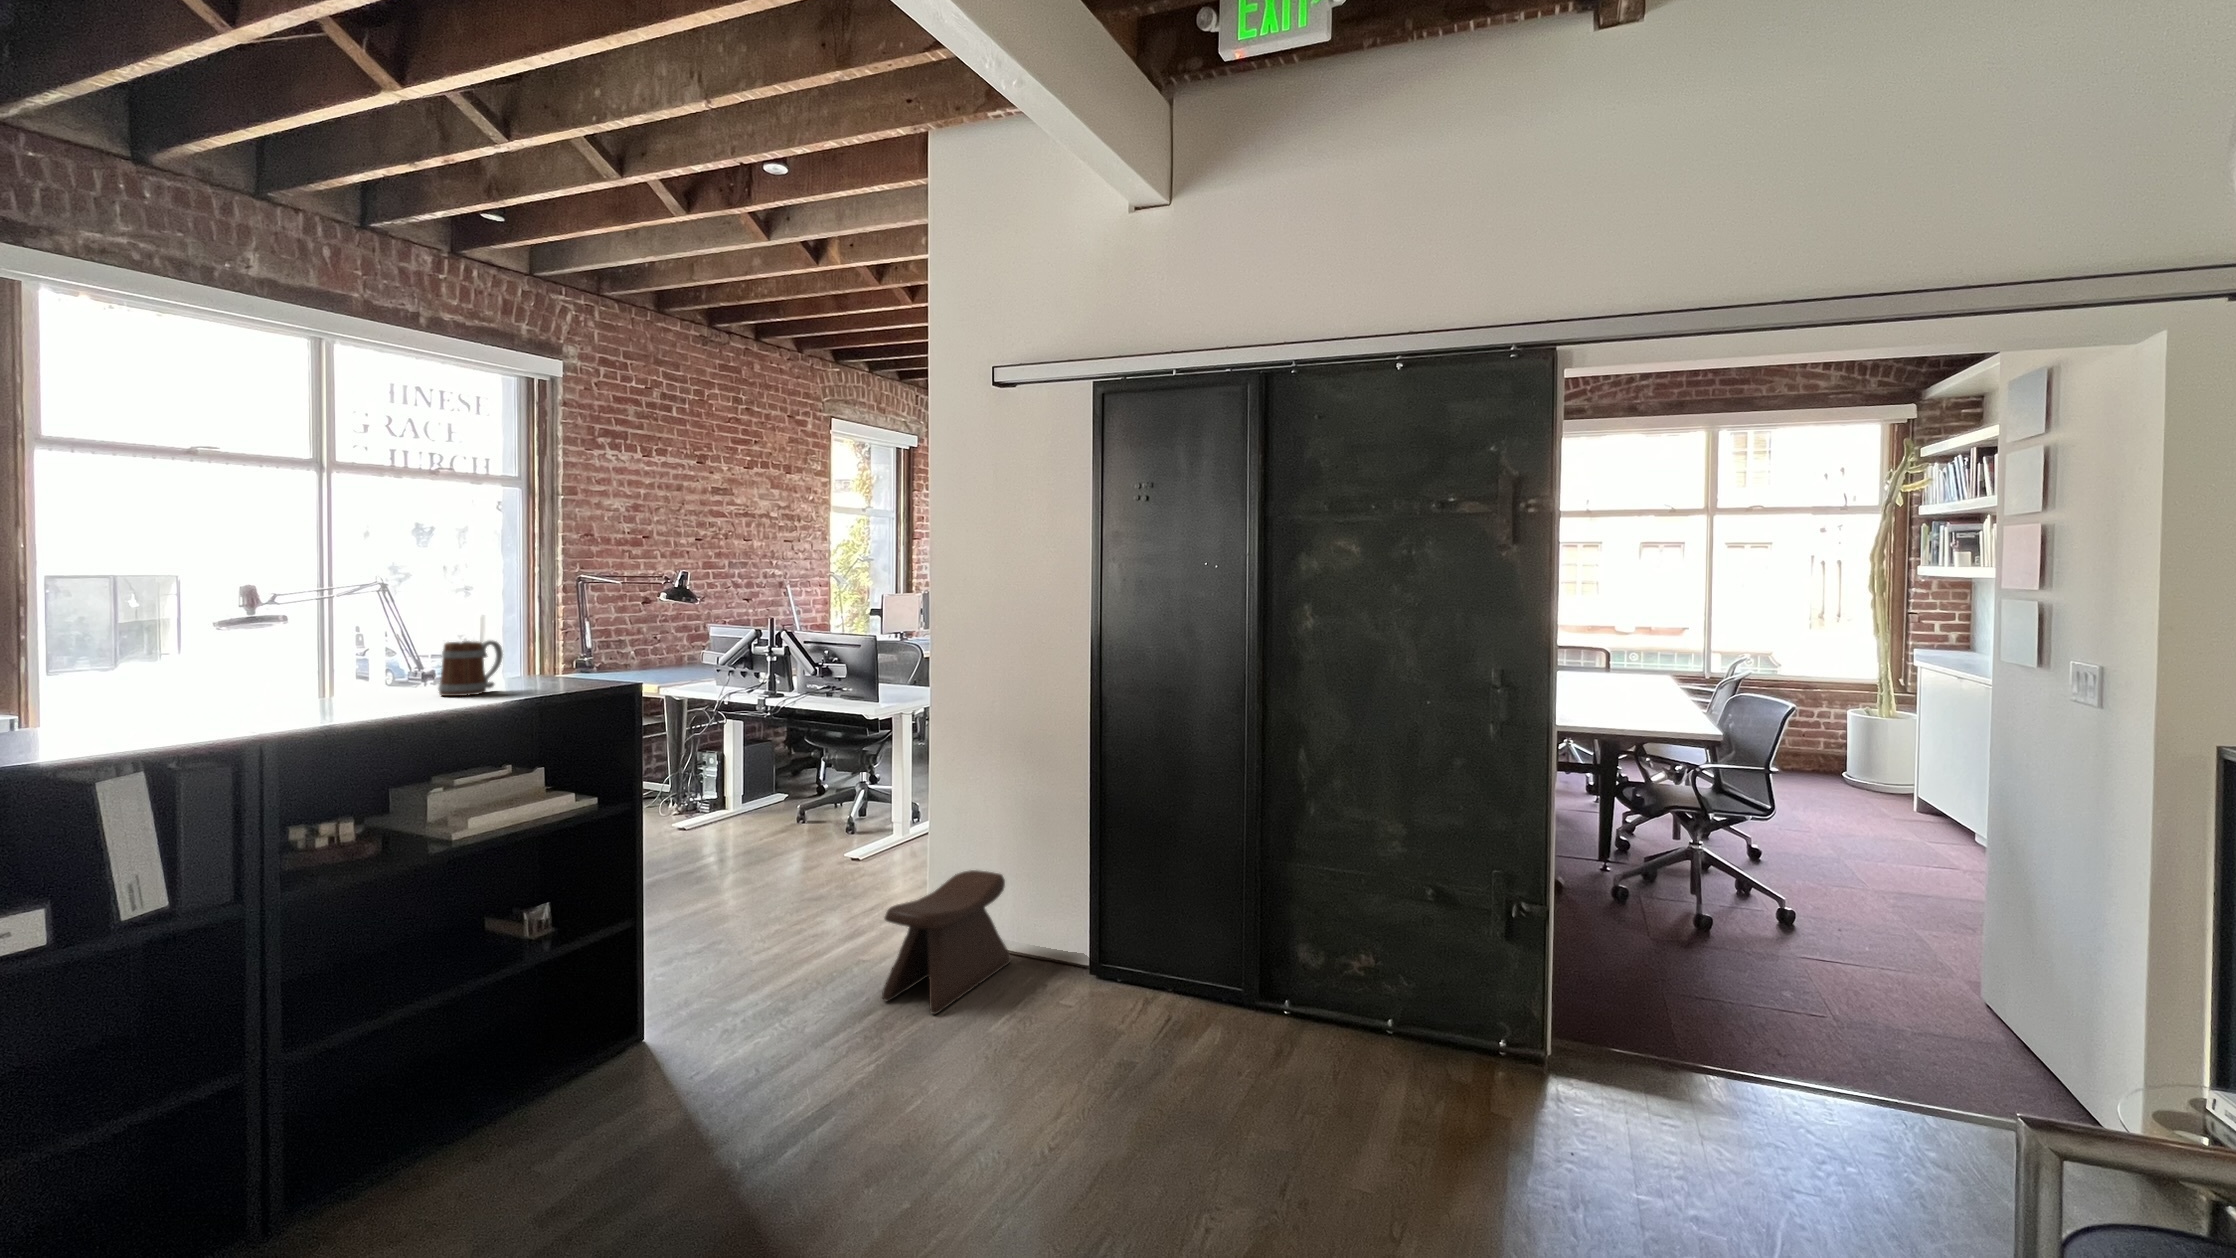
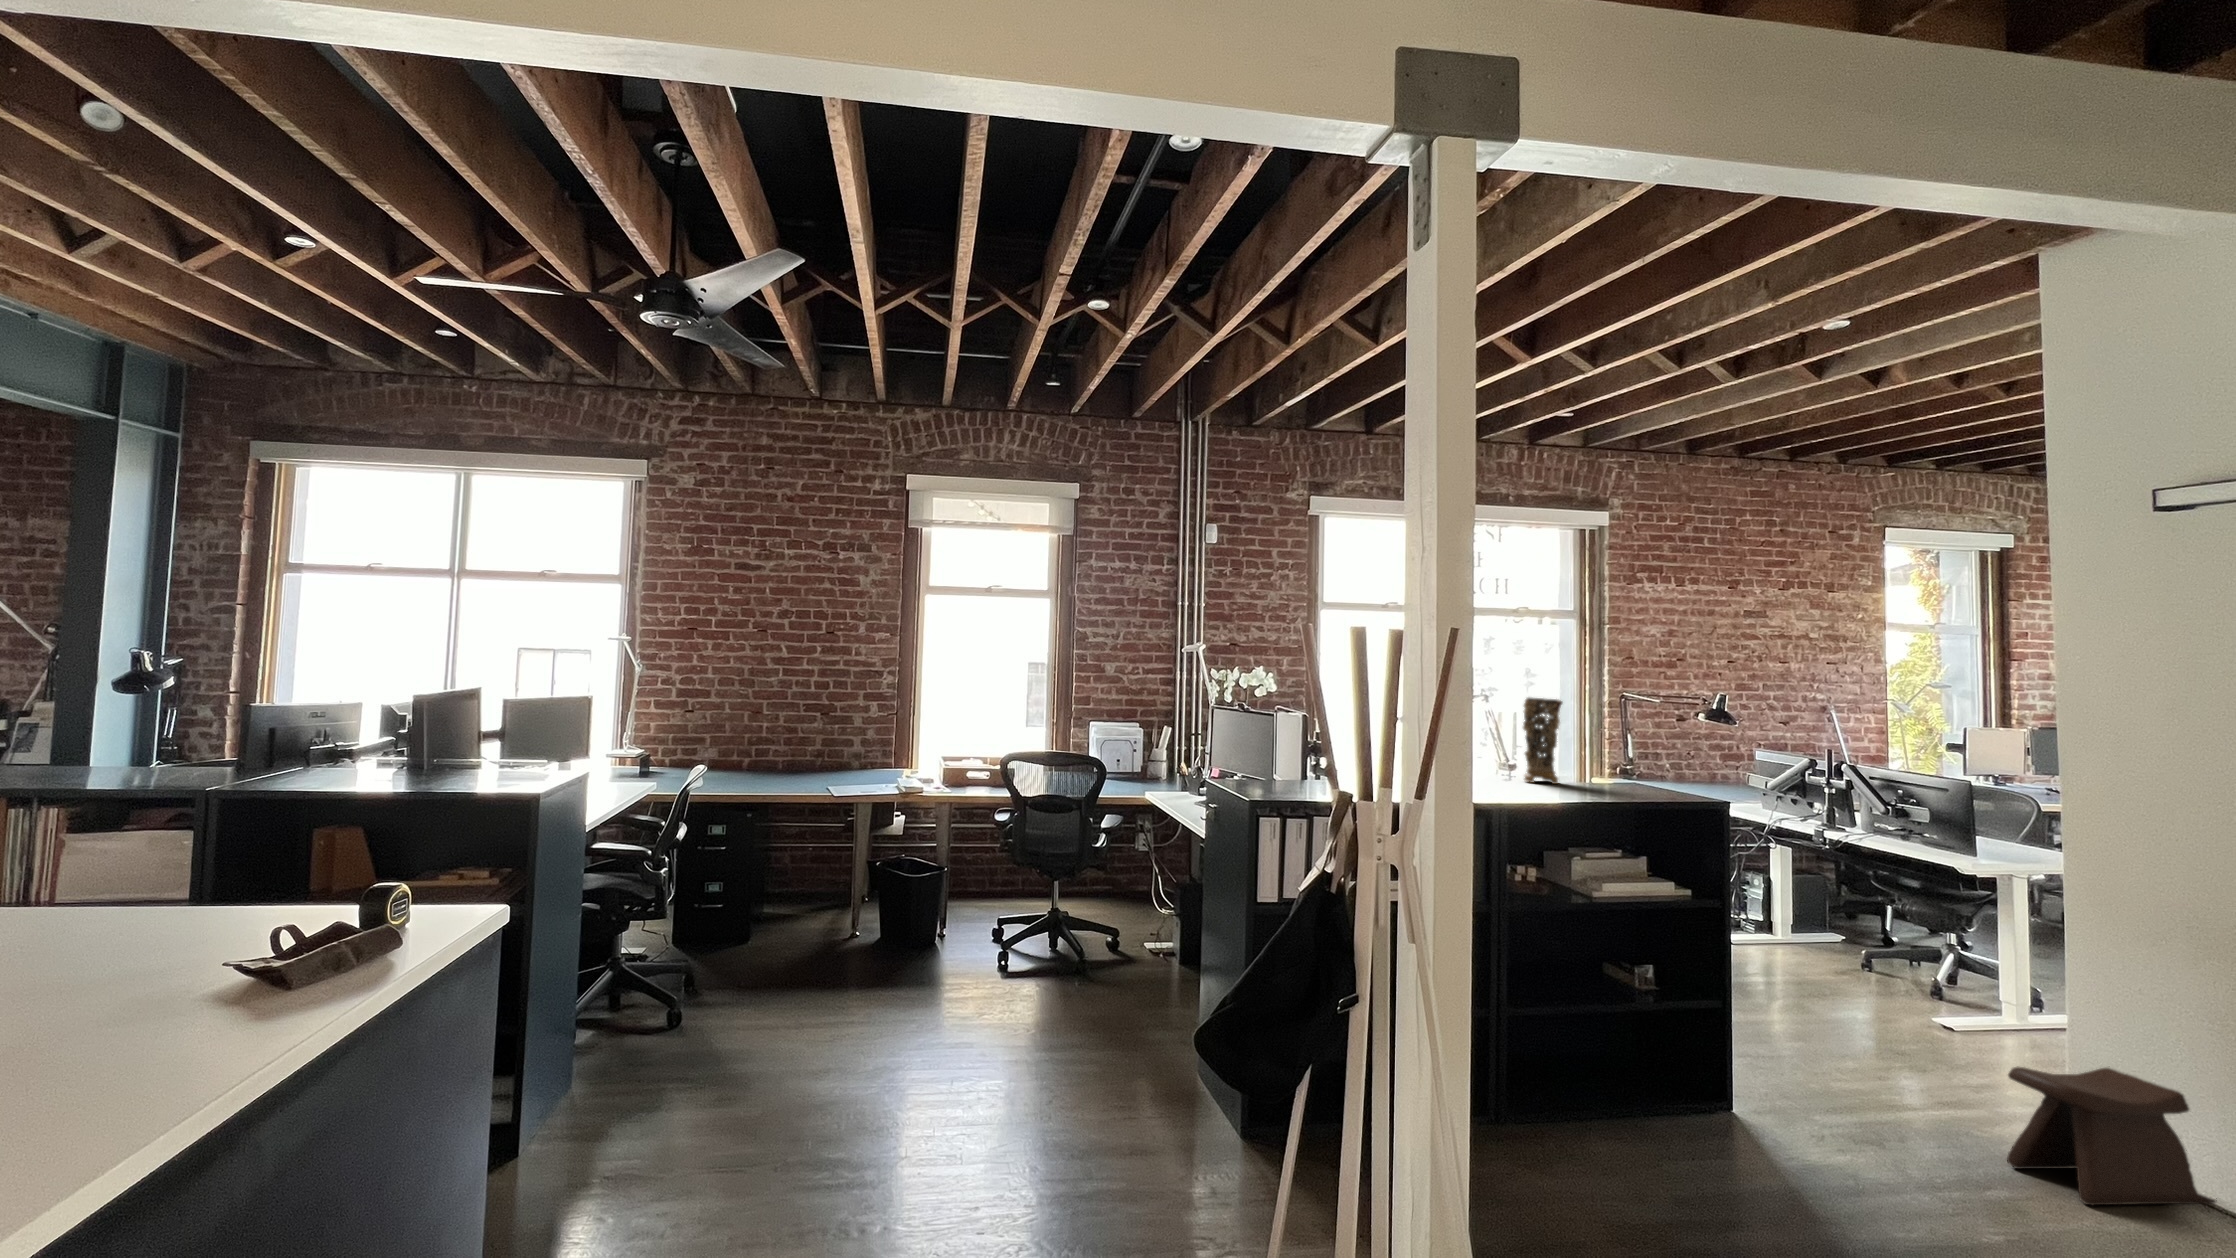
decorative vase: none [295,573,375,710] -> present [1523,697,1563,784]
mug: present [438,640,503,696] -> none [1593,747,1632,786]

